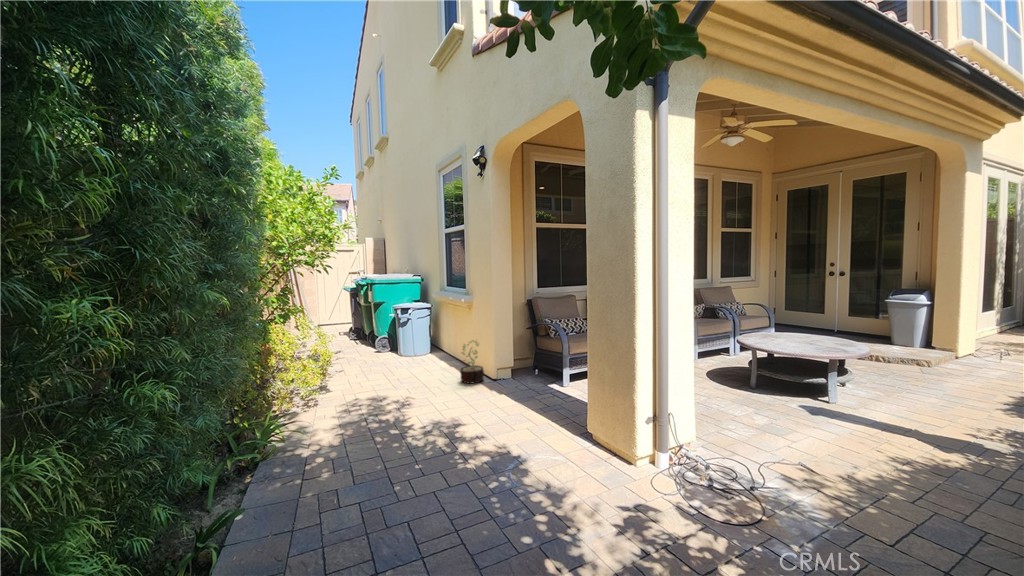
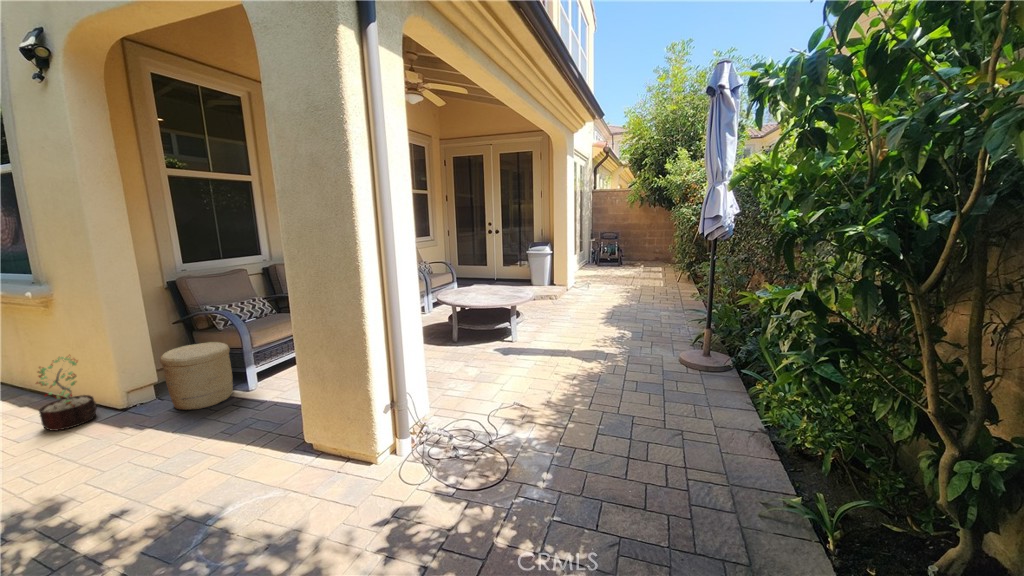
woven basket: none [516,345,555,390] -> present [160,342,233,410]

